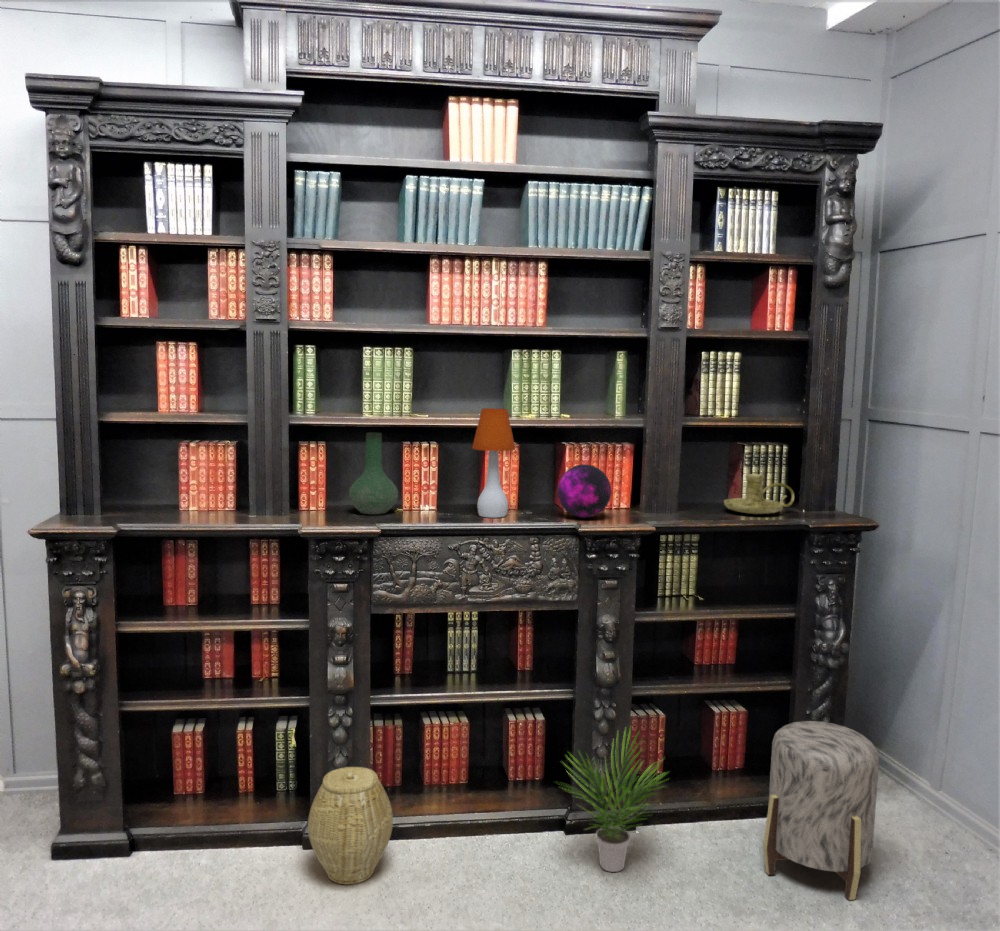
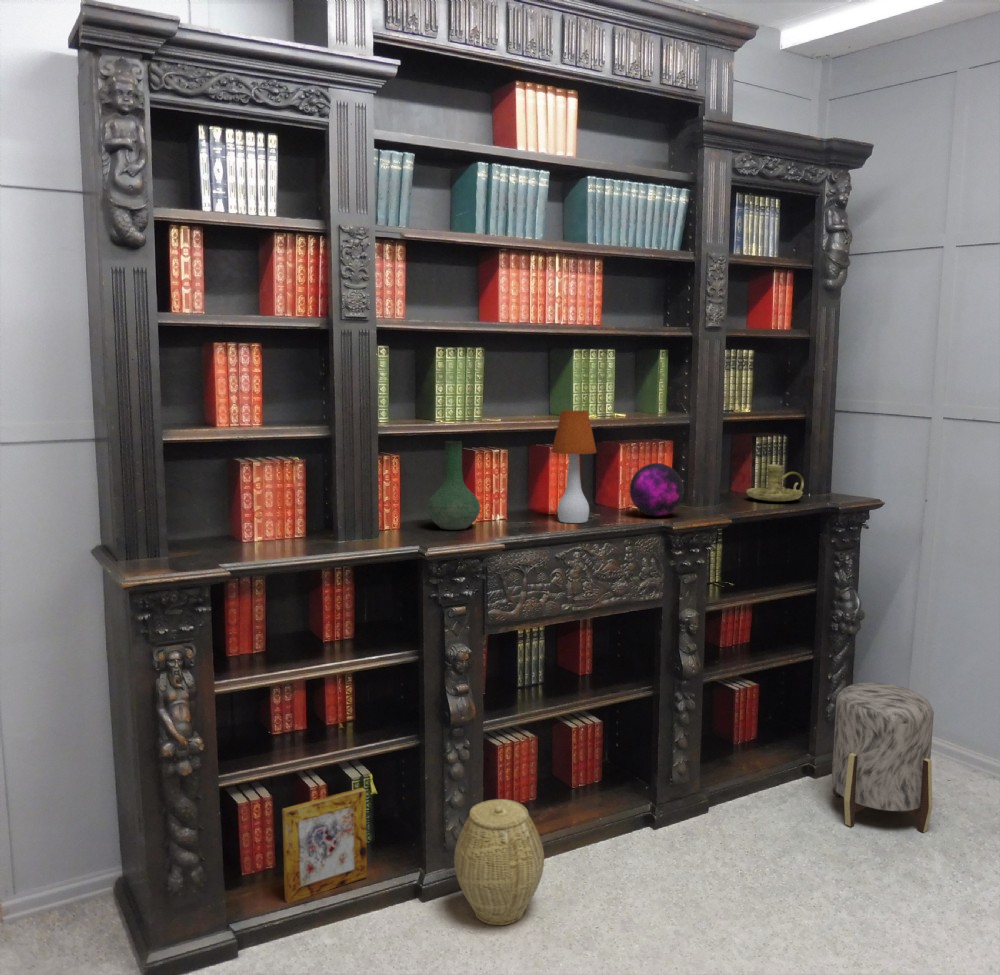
potted plant: present [567,729,667,872] -> none [666,712,784,854]
picture frame: none [181,735,261,822] -> present [282,788,367,903]

